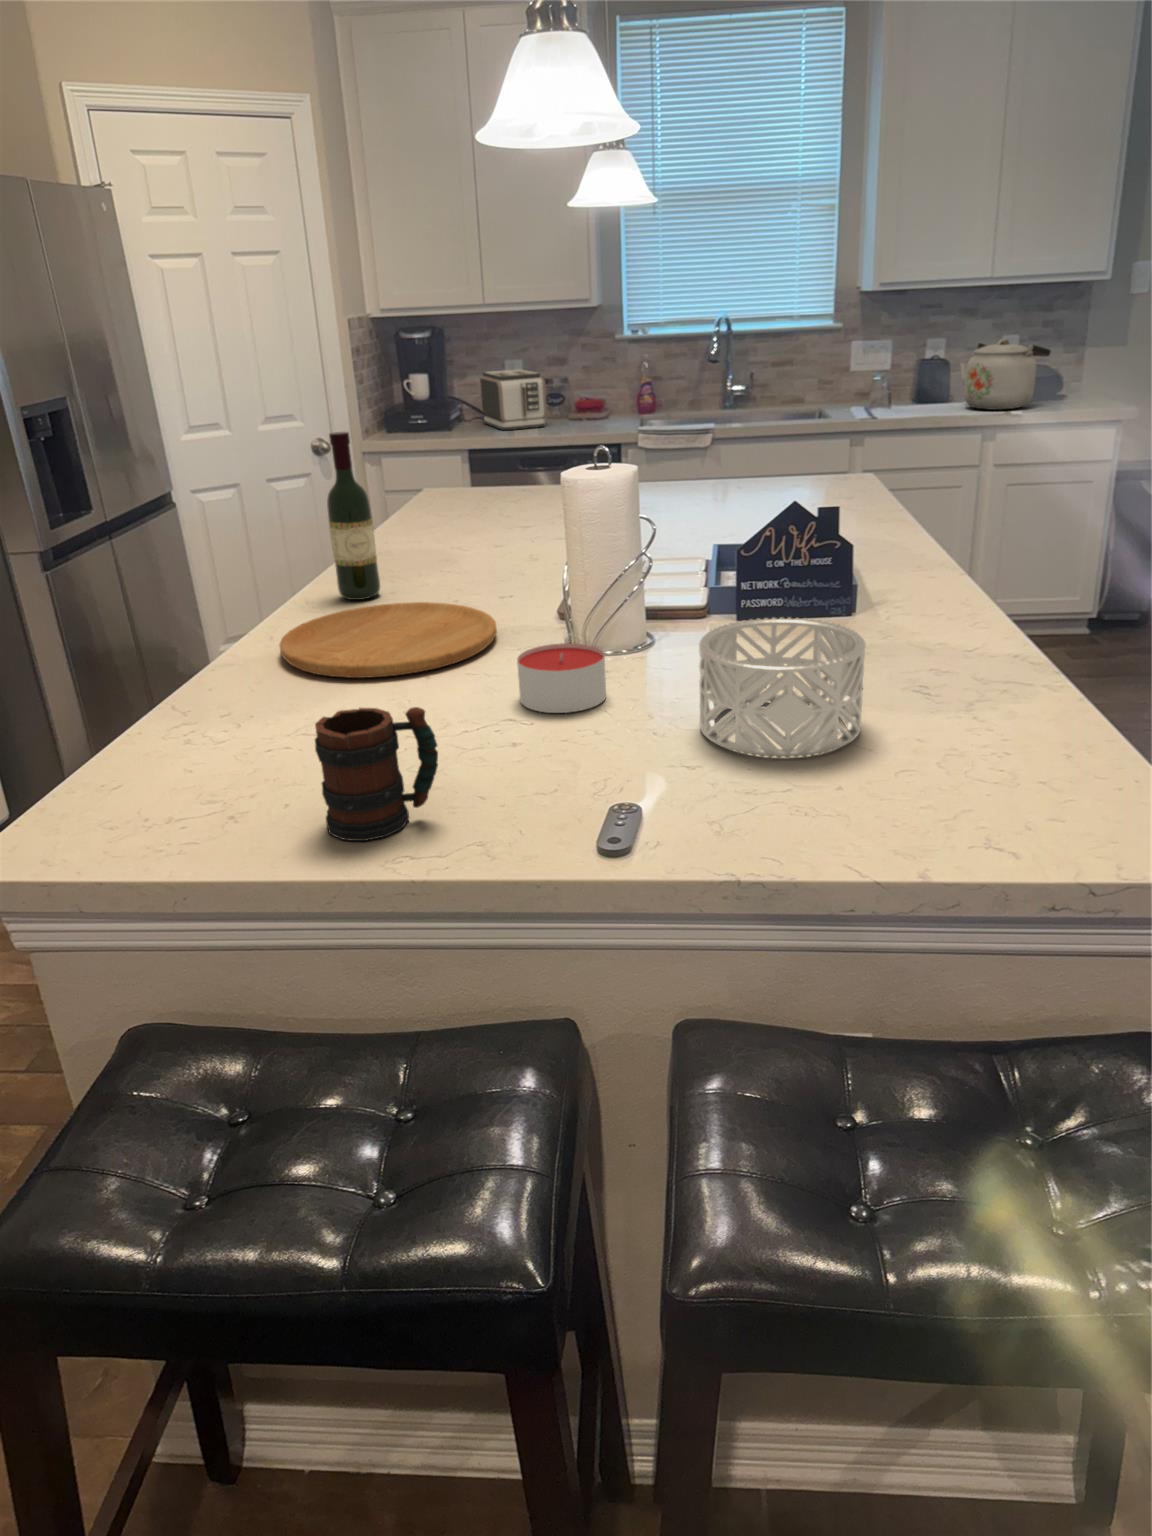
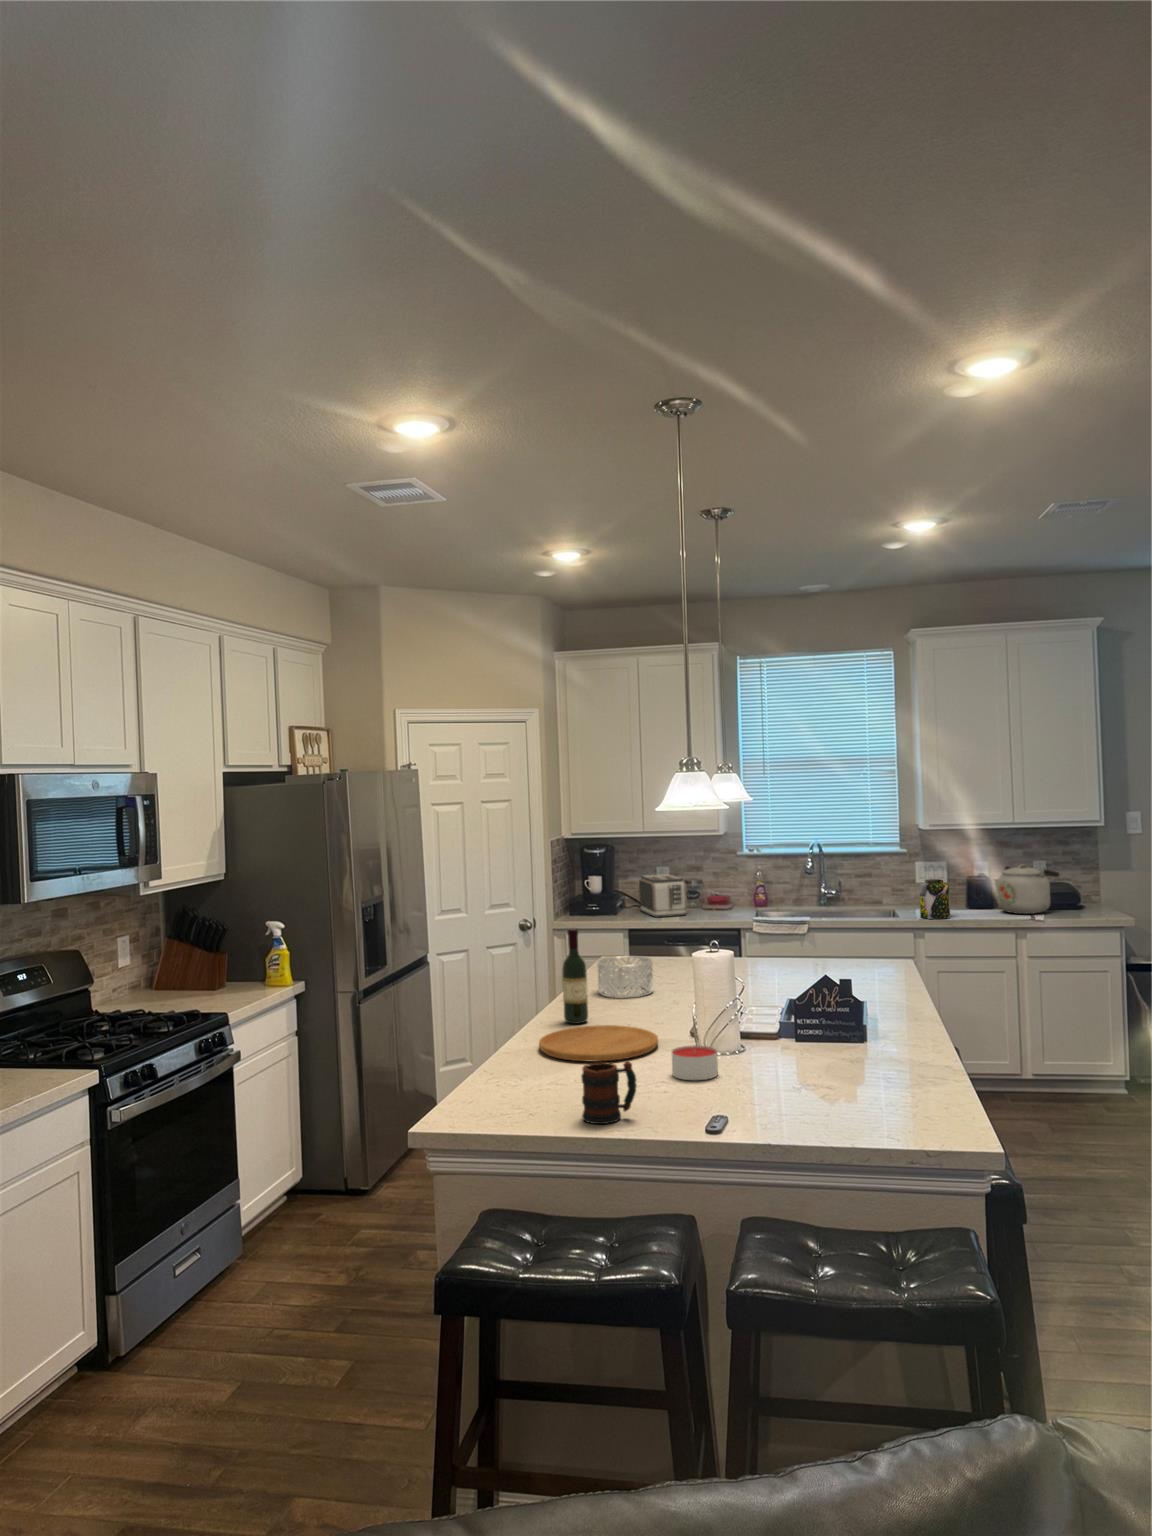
jar: none [863,363,905,420] -> present [920,879,950,919]
decorative bowl: present [699,617,866,758] -> present [597,956,653,997]

